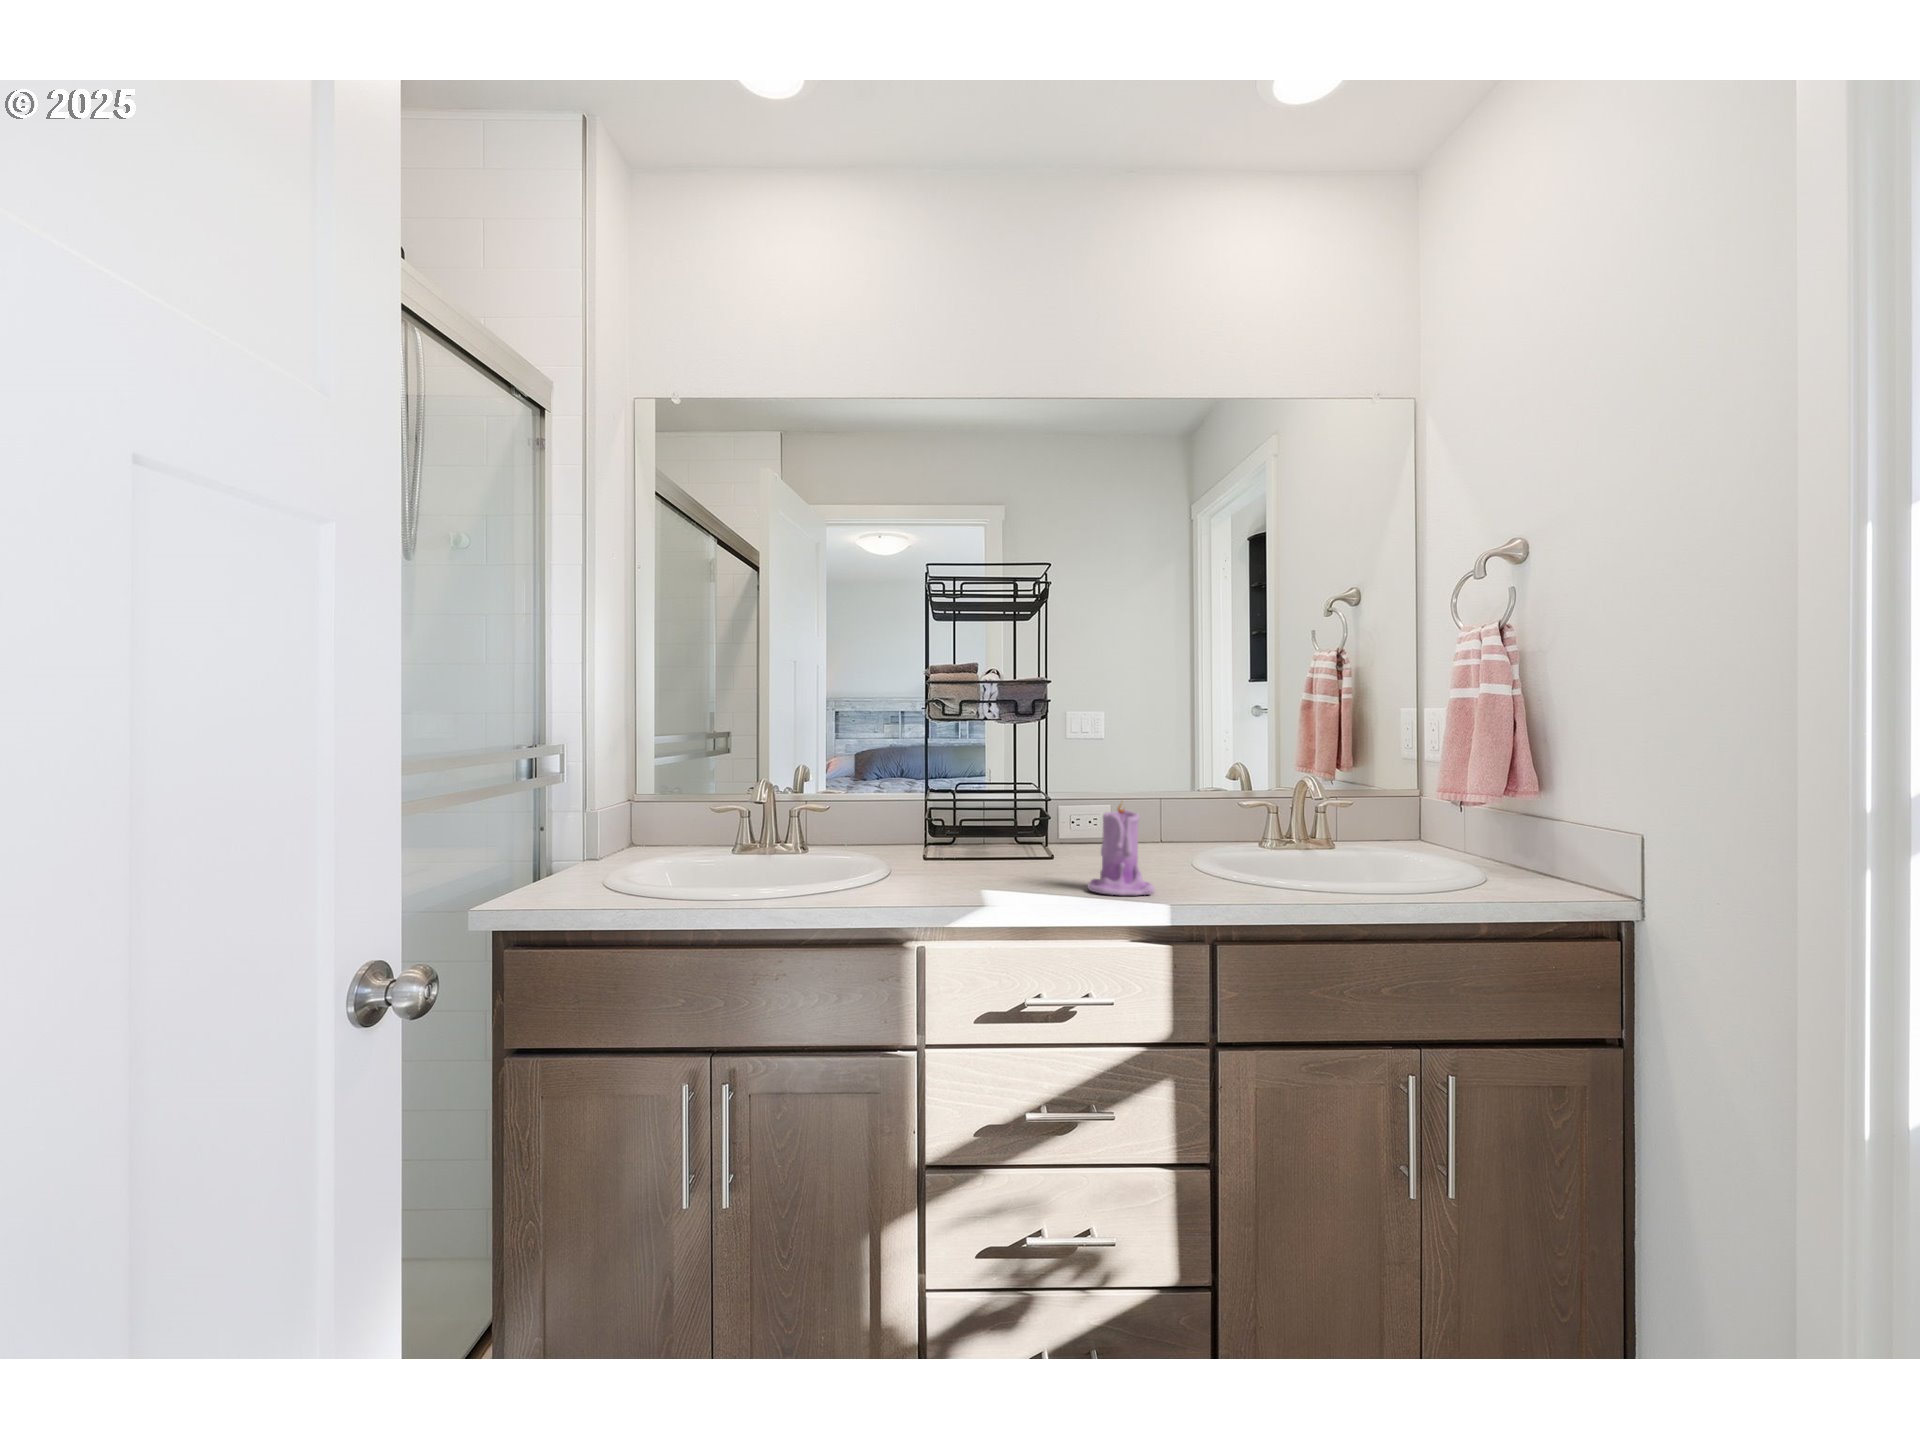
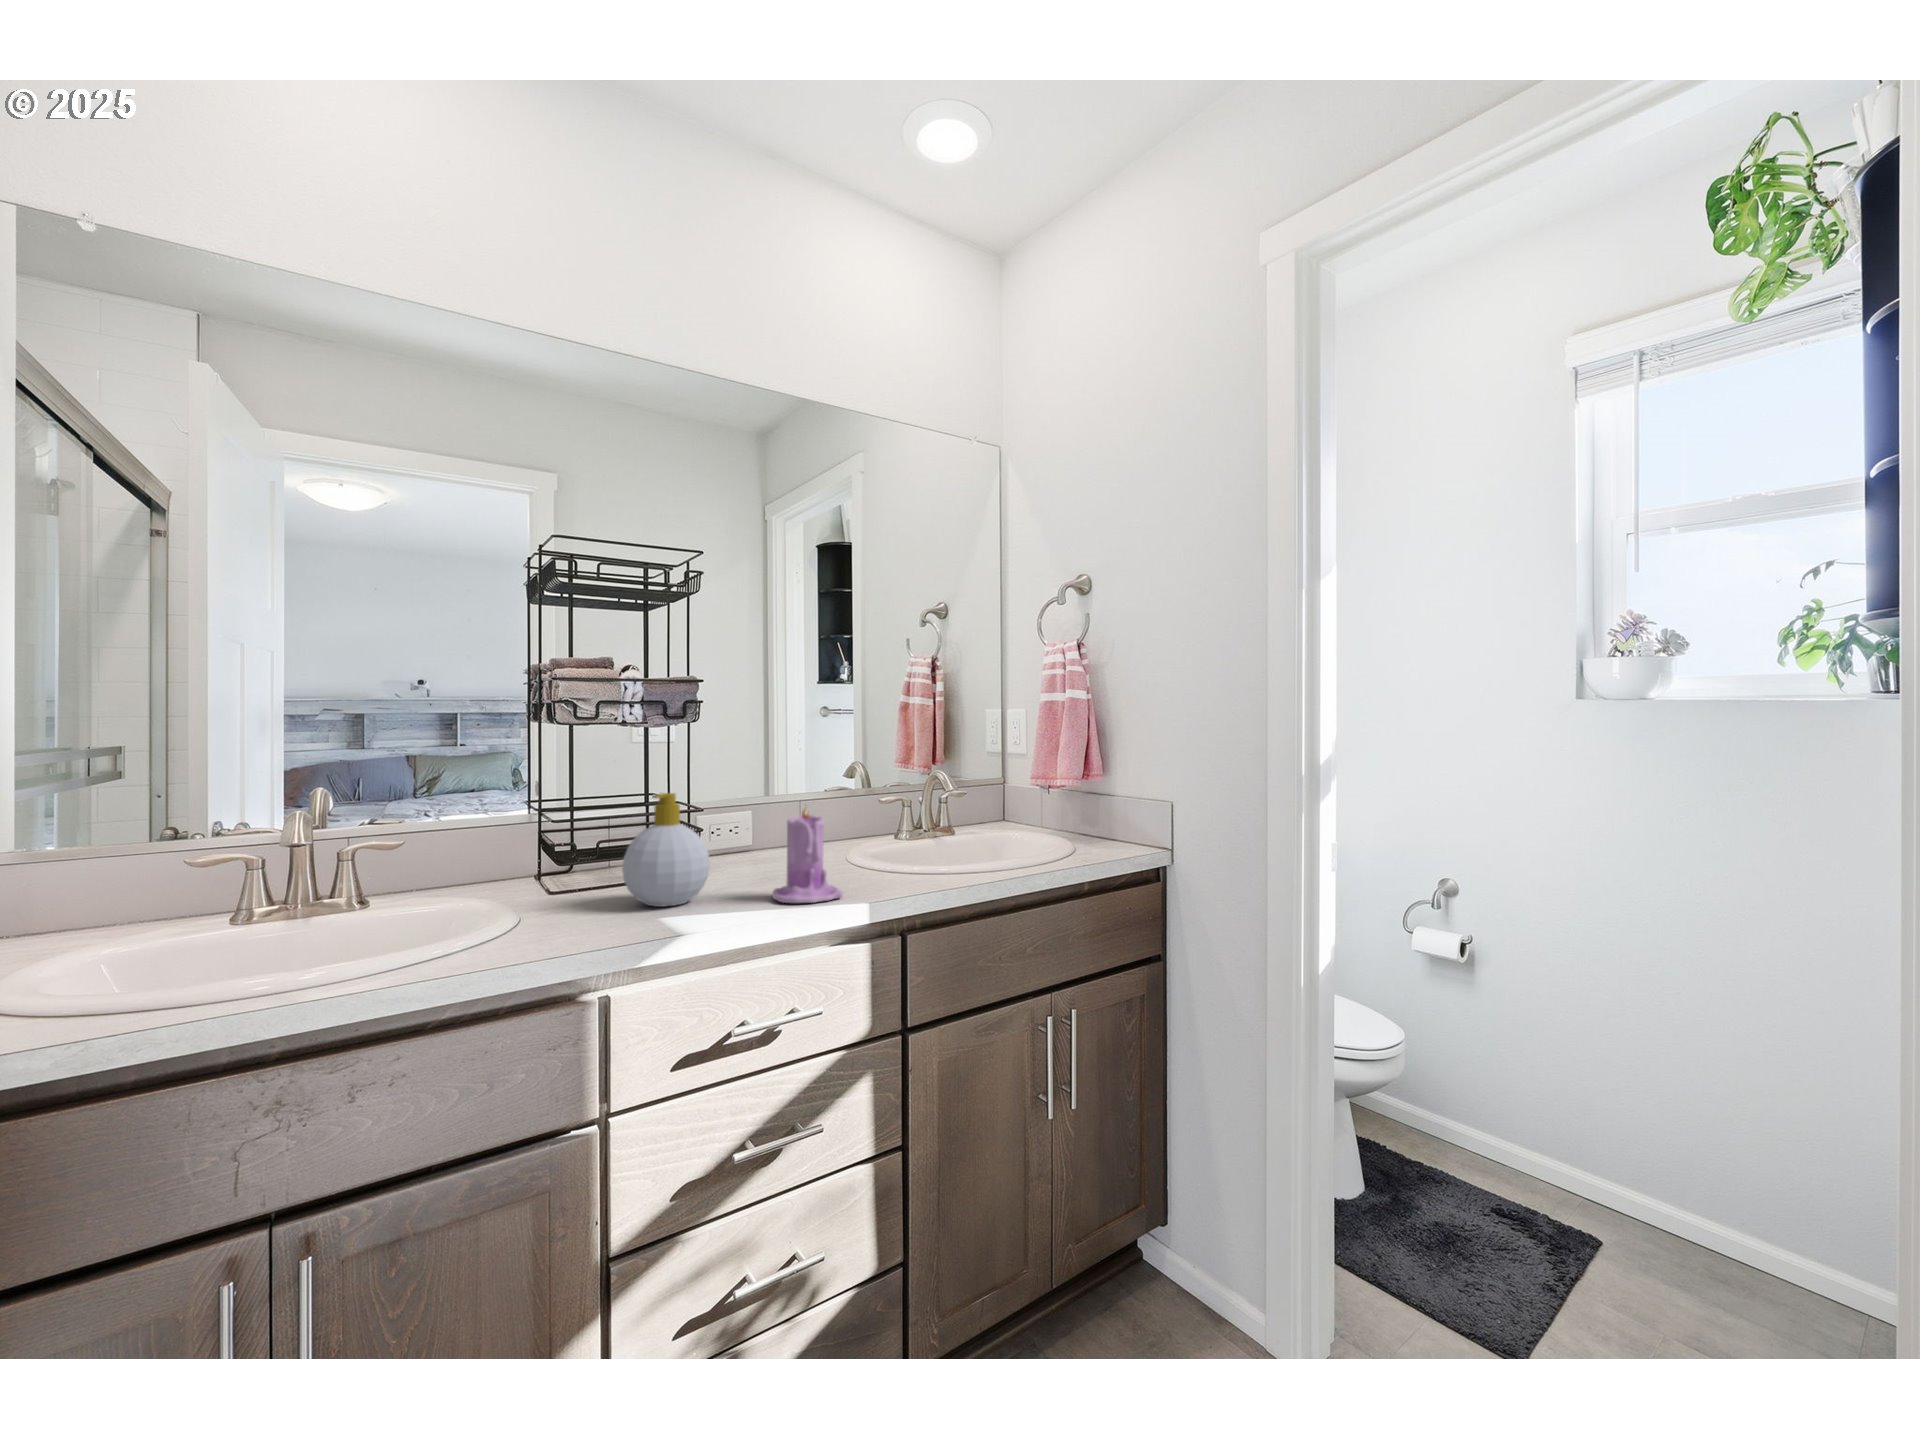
soap bottle: none [961,781,1037,883] -> present [622,793,710,907]

